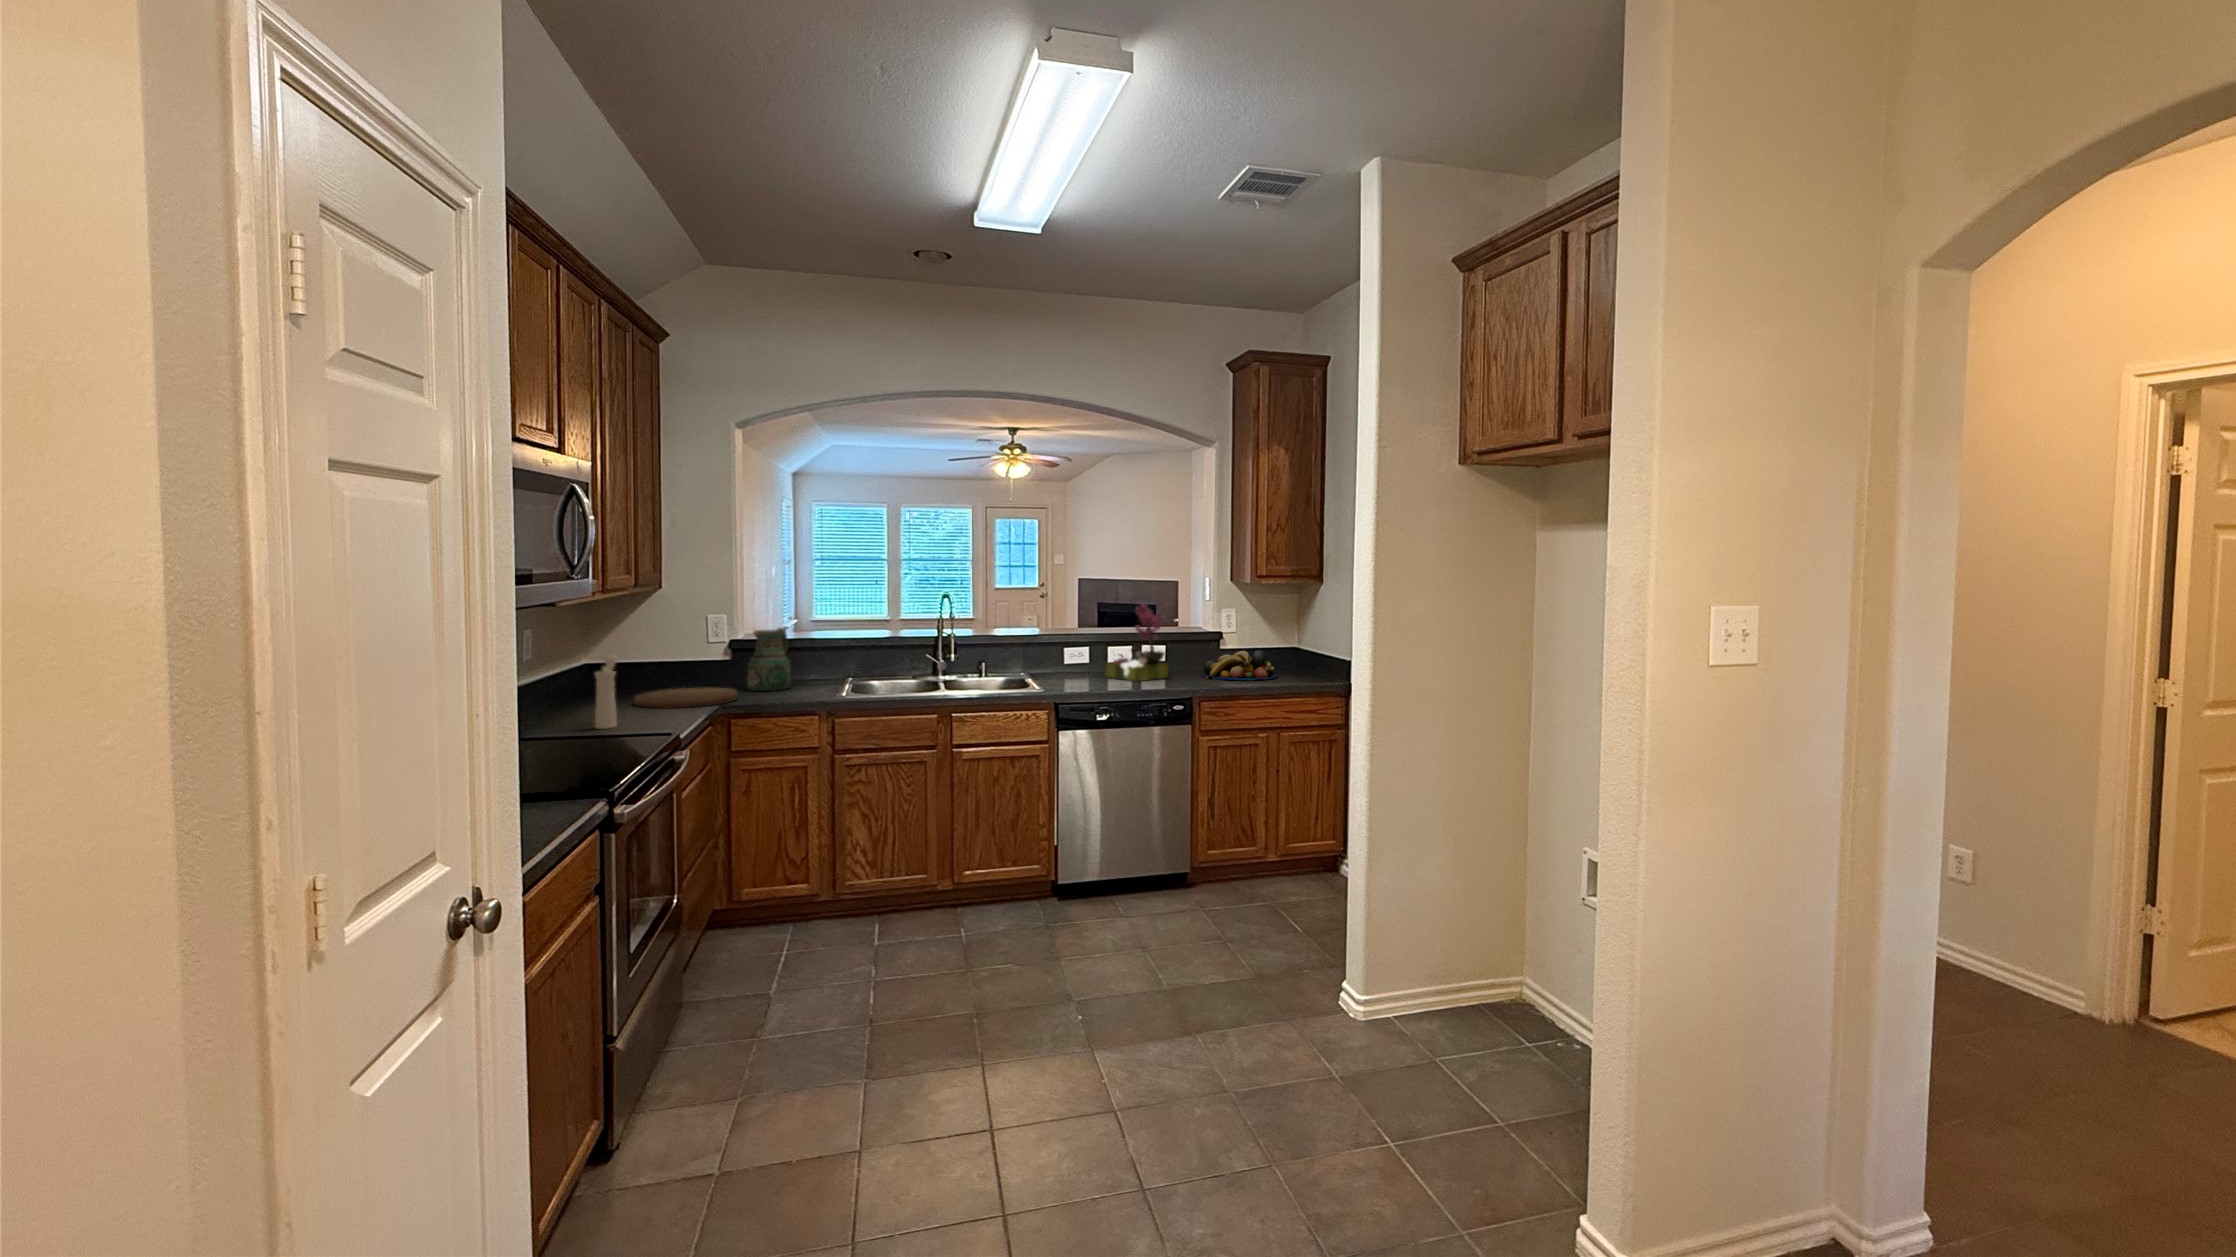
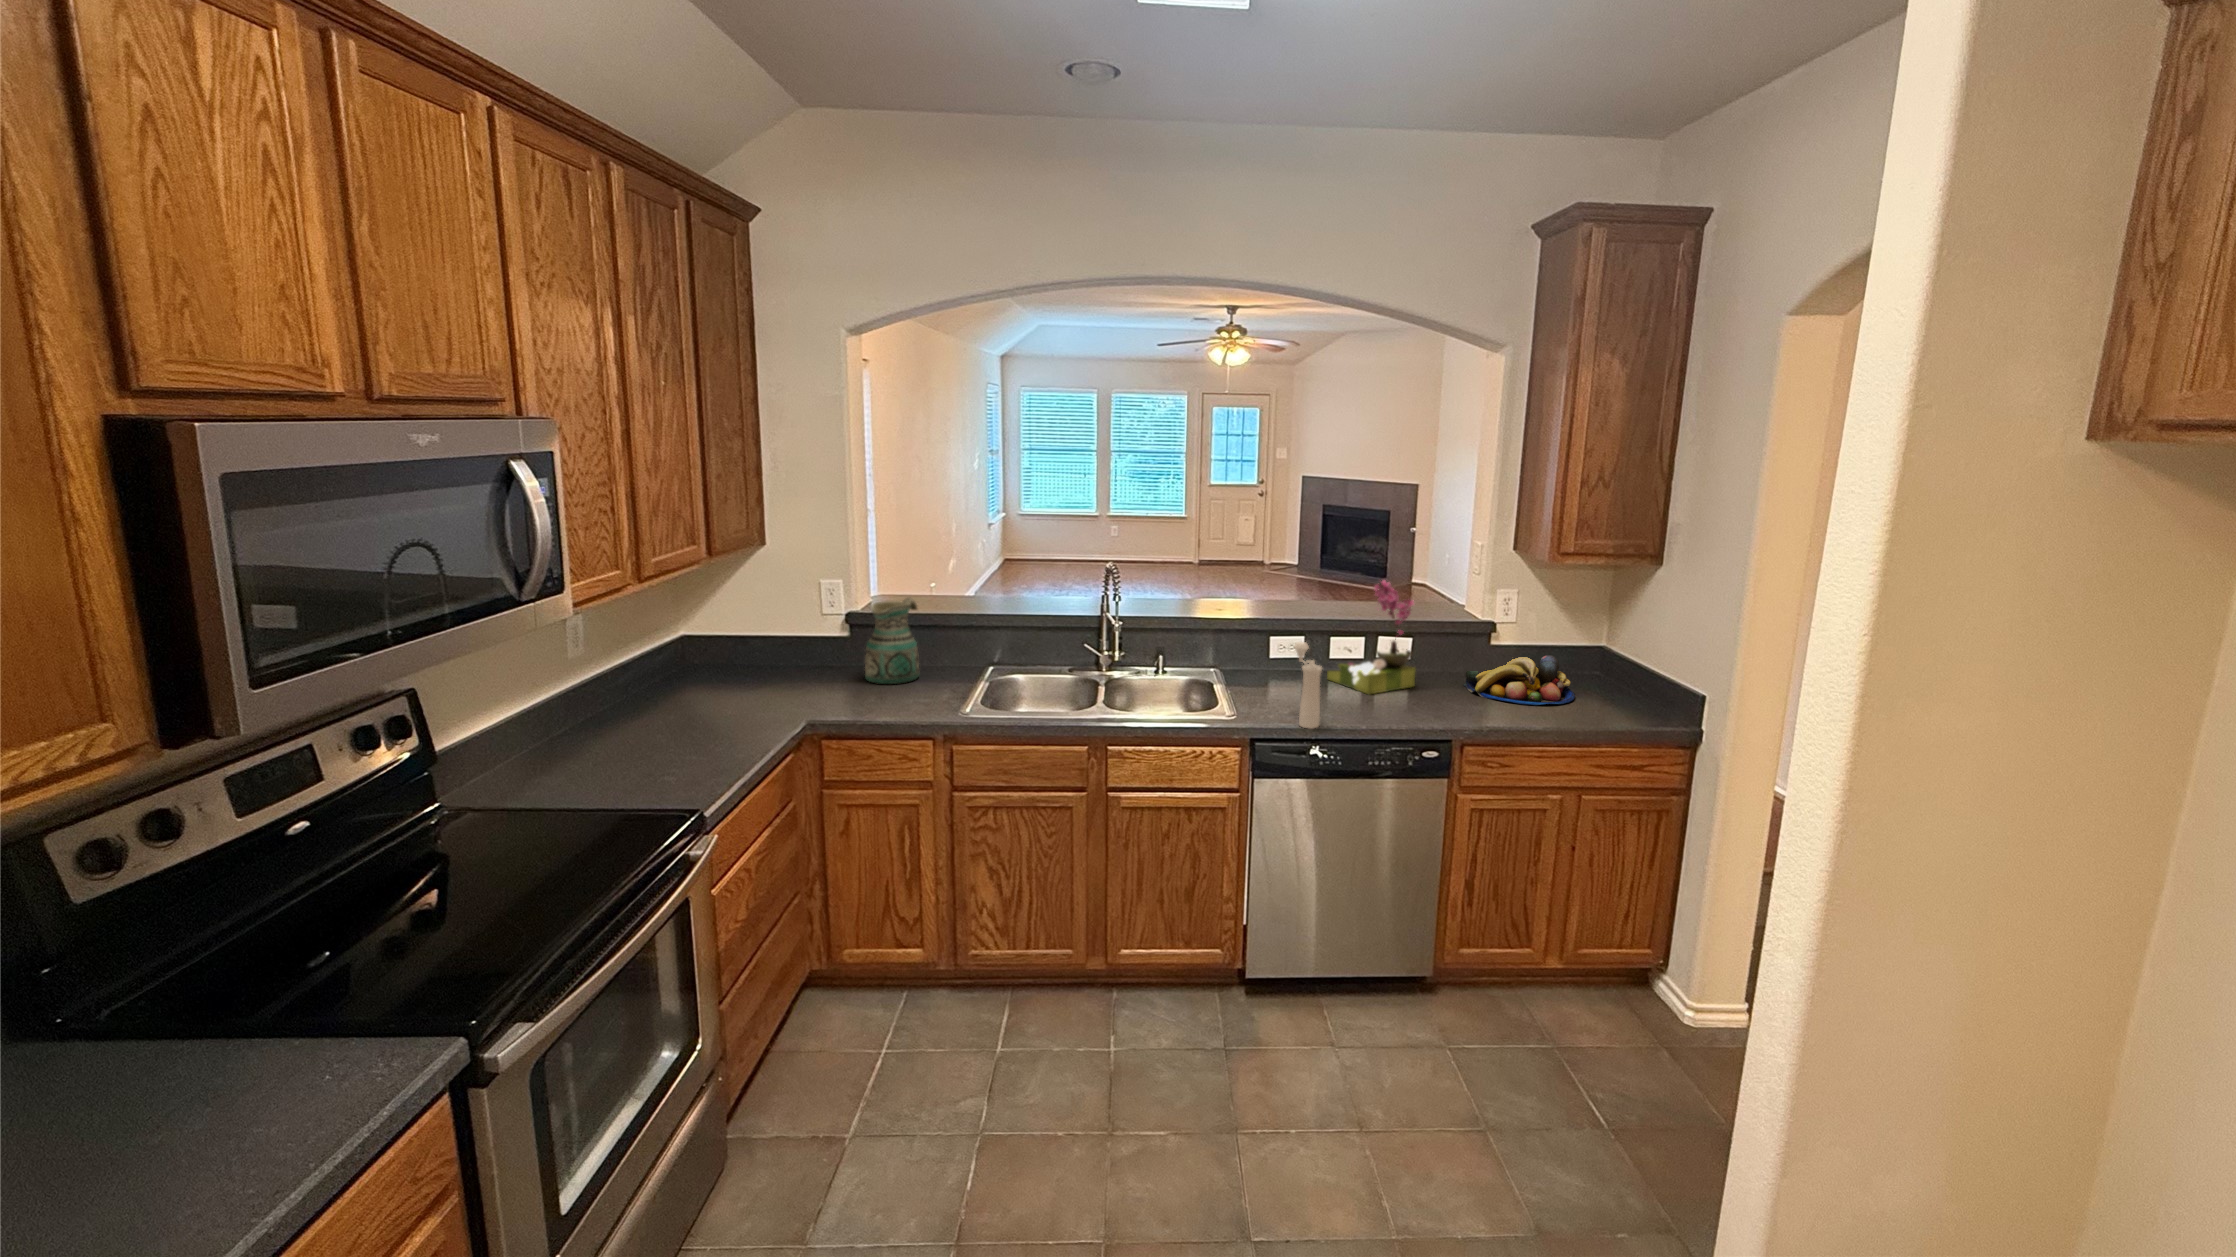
pepper mill: present [595,655,618,729] -> present [1294,642,1322,729]
cutting board: present [634,688,737,708] -> none [712,679,841,723]

